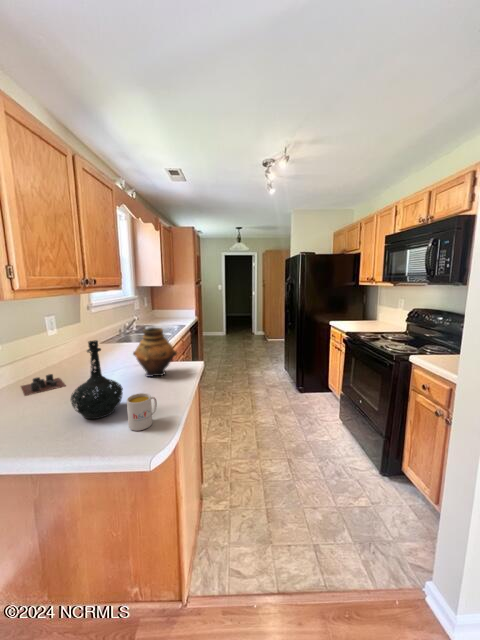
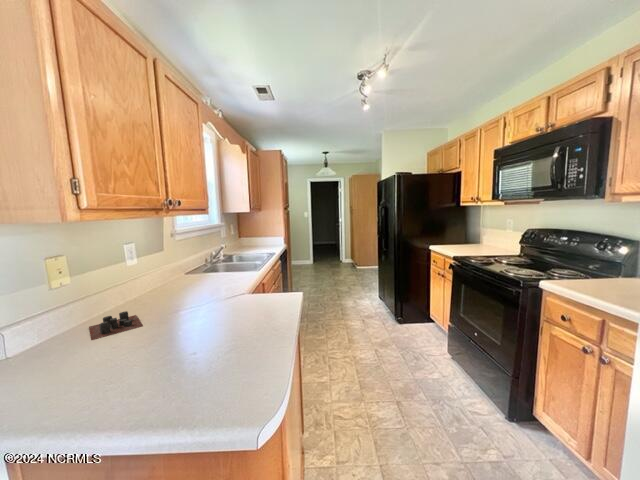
vase: present [133,328,177,377] -> none [222,254,275,312]
bottle: present [71,340,123,419] -> none [144,270,212,374]
mug: present [127,393,157,431] -> none [218,339,257,393]

